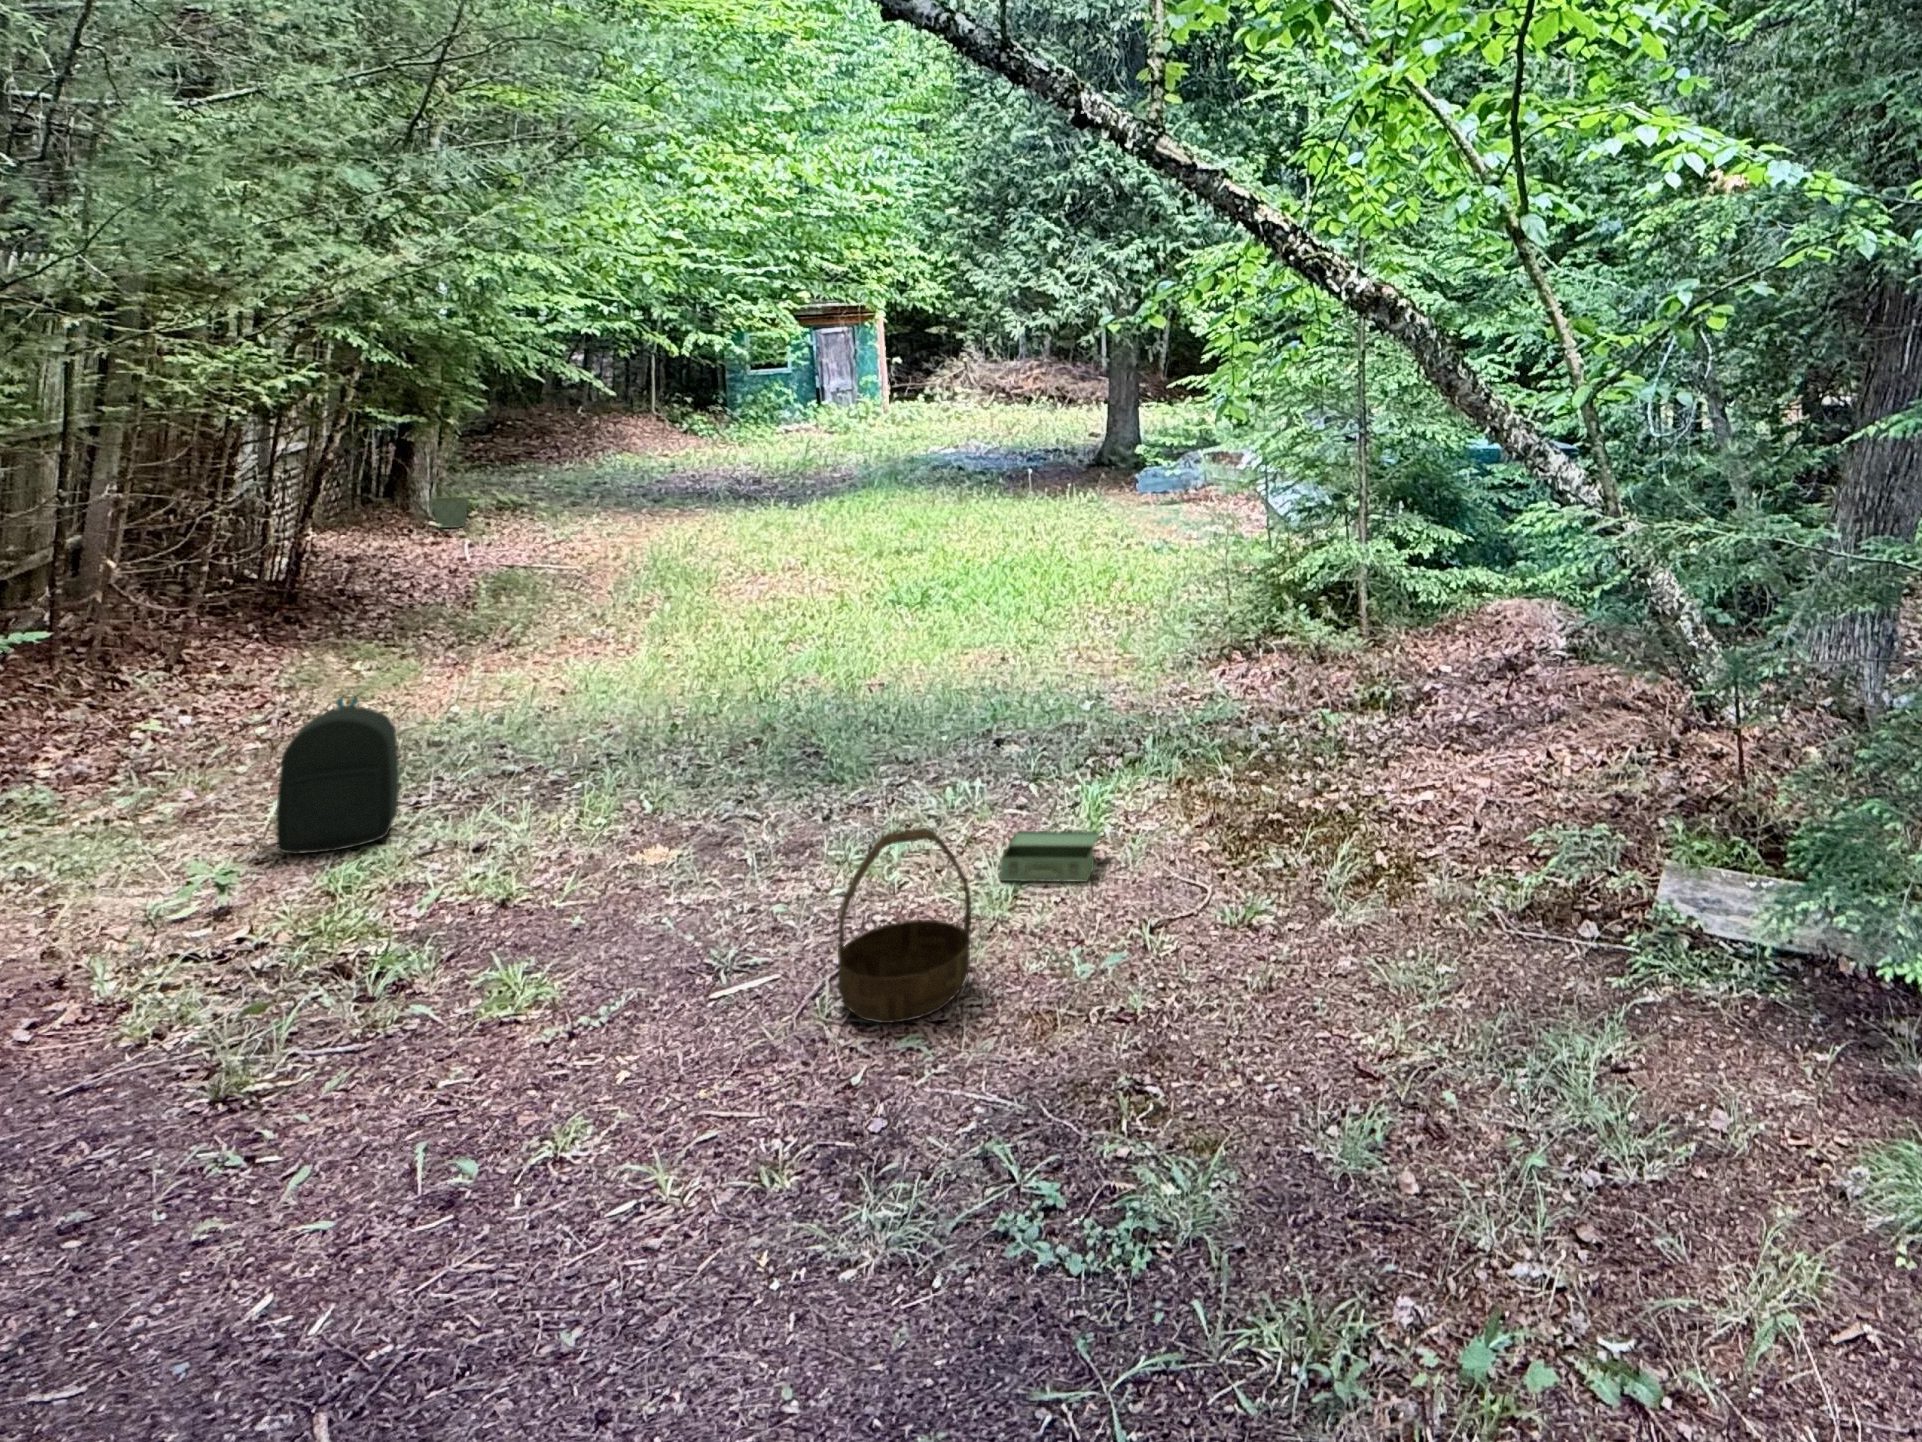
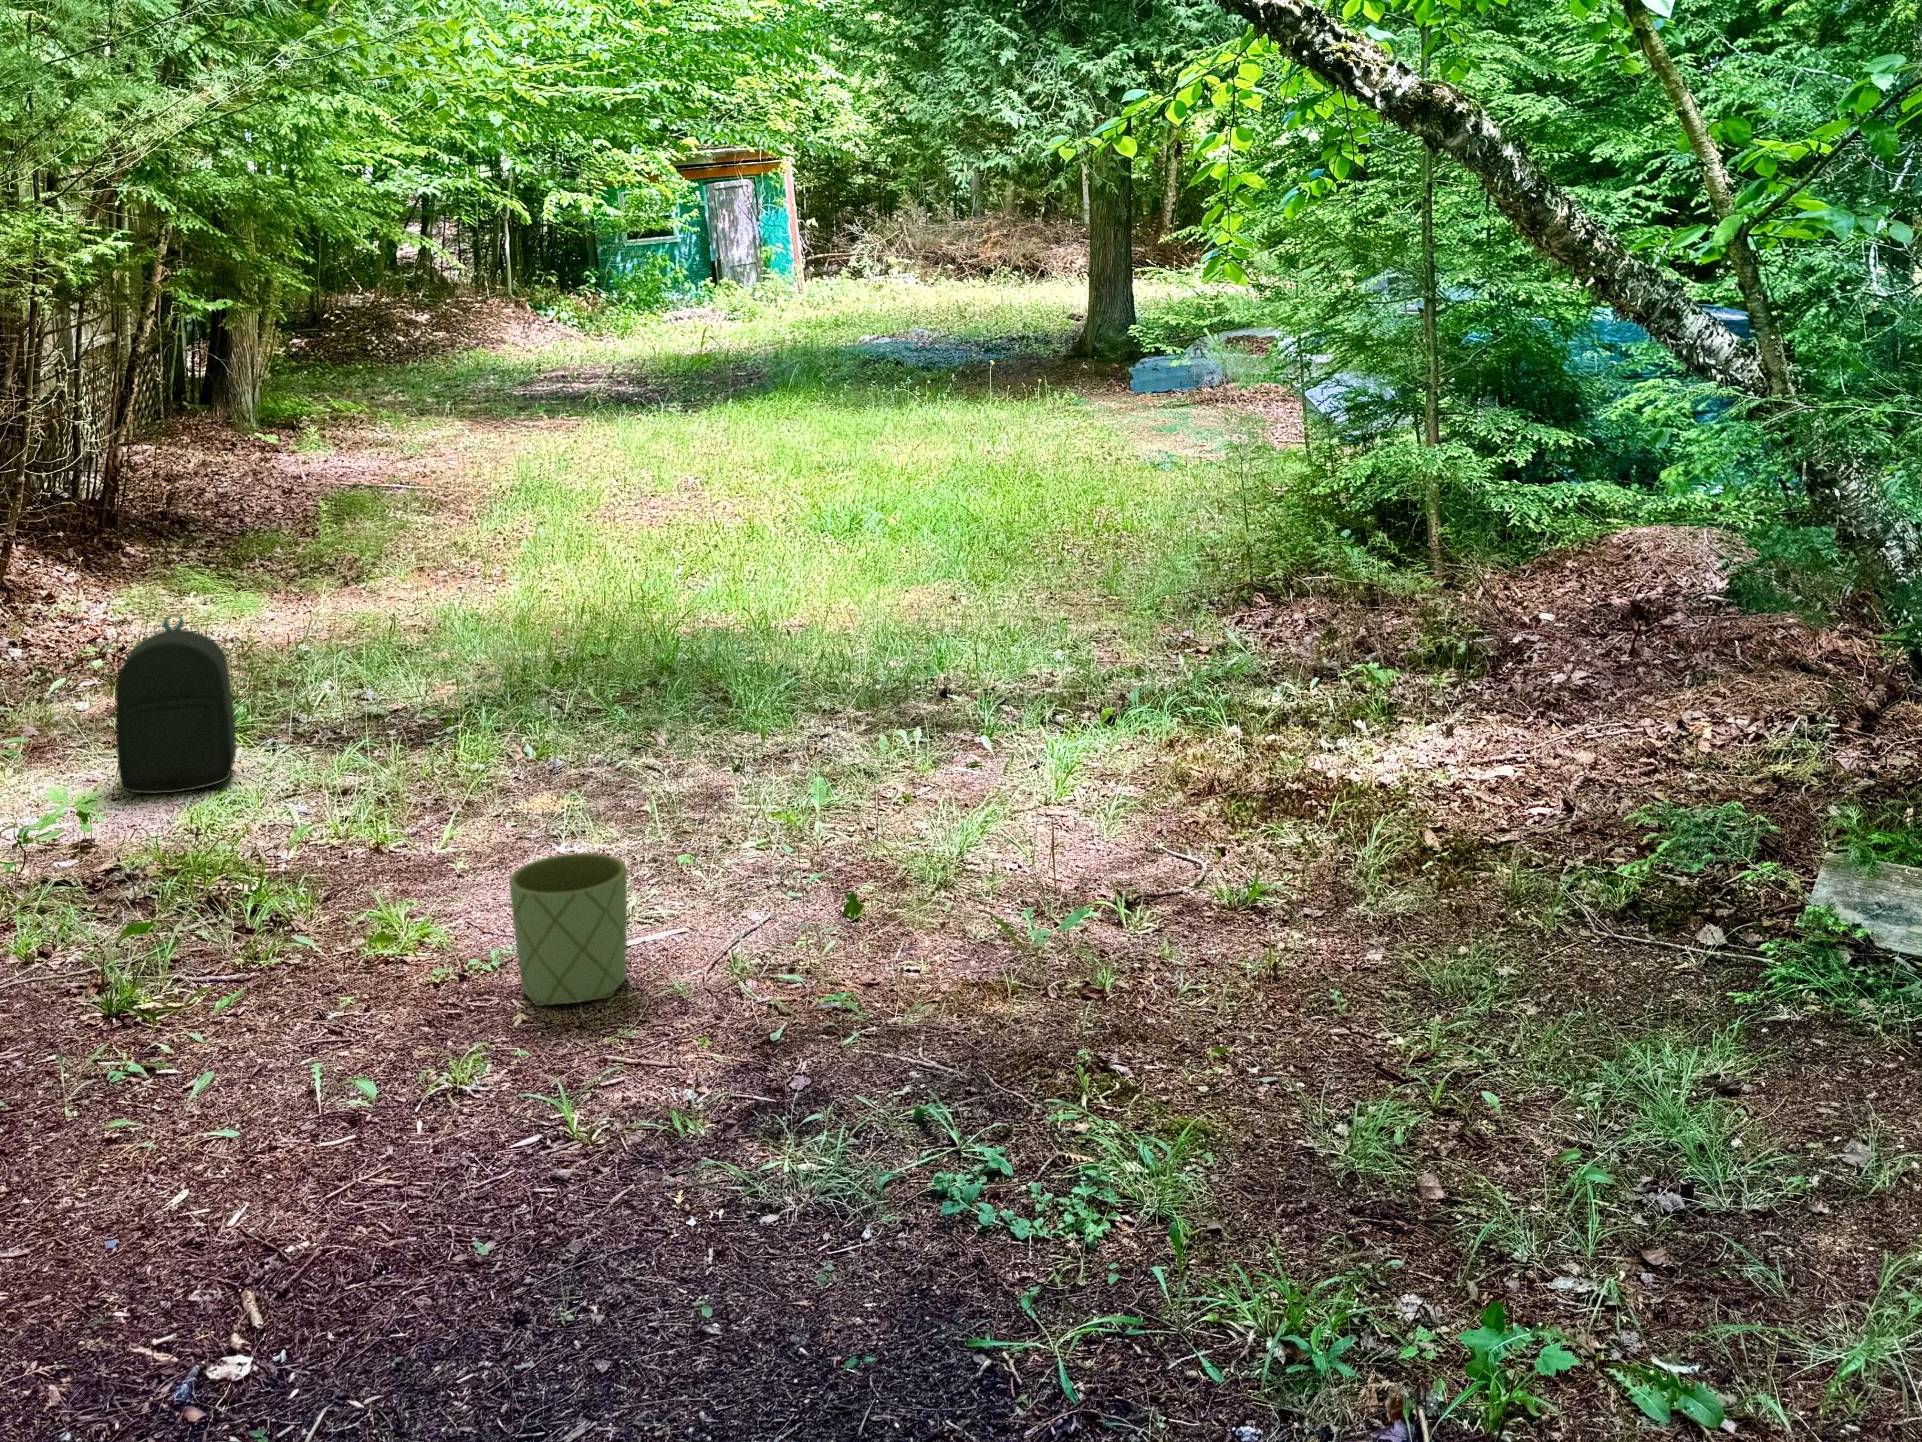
planter: present [434,497,468,528] -> present [509,853,627,1006]
basket: present [837,828,971,1023] -> none [736,768,892,991]
toolbox: present [1000,831,1100,882] -> none [926,794,1052,857]

